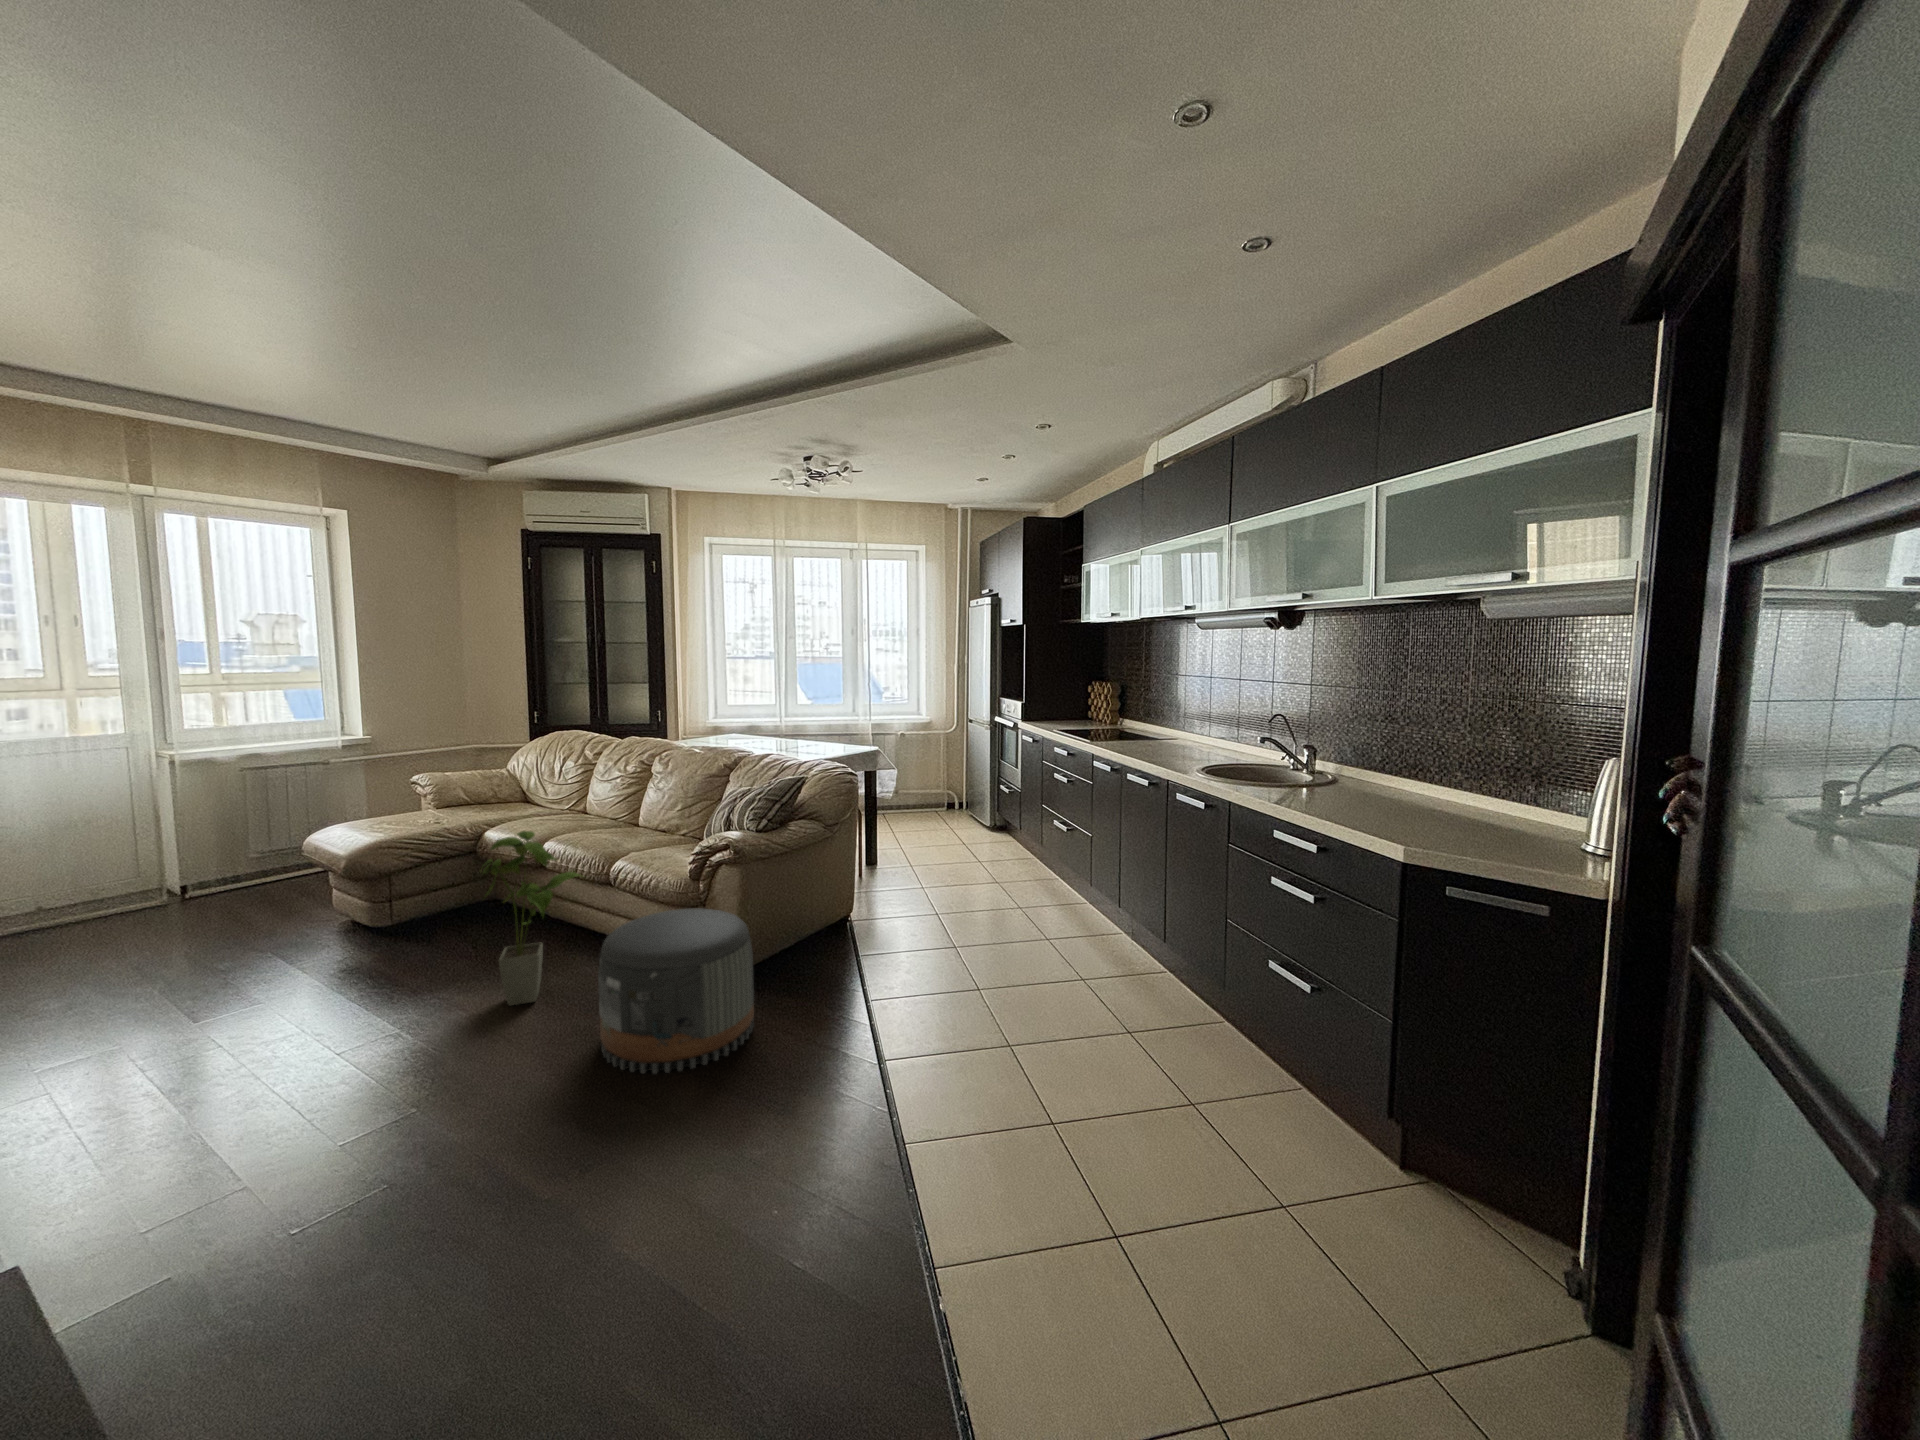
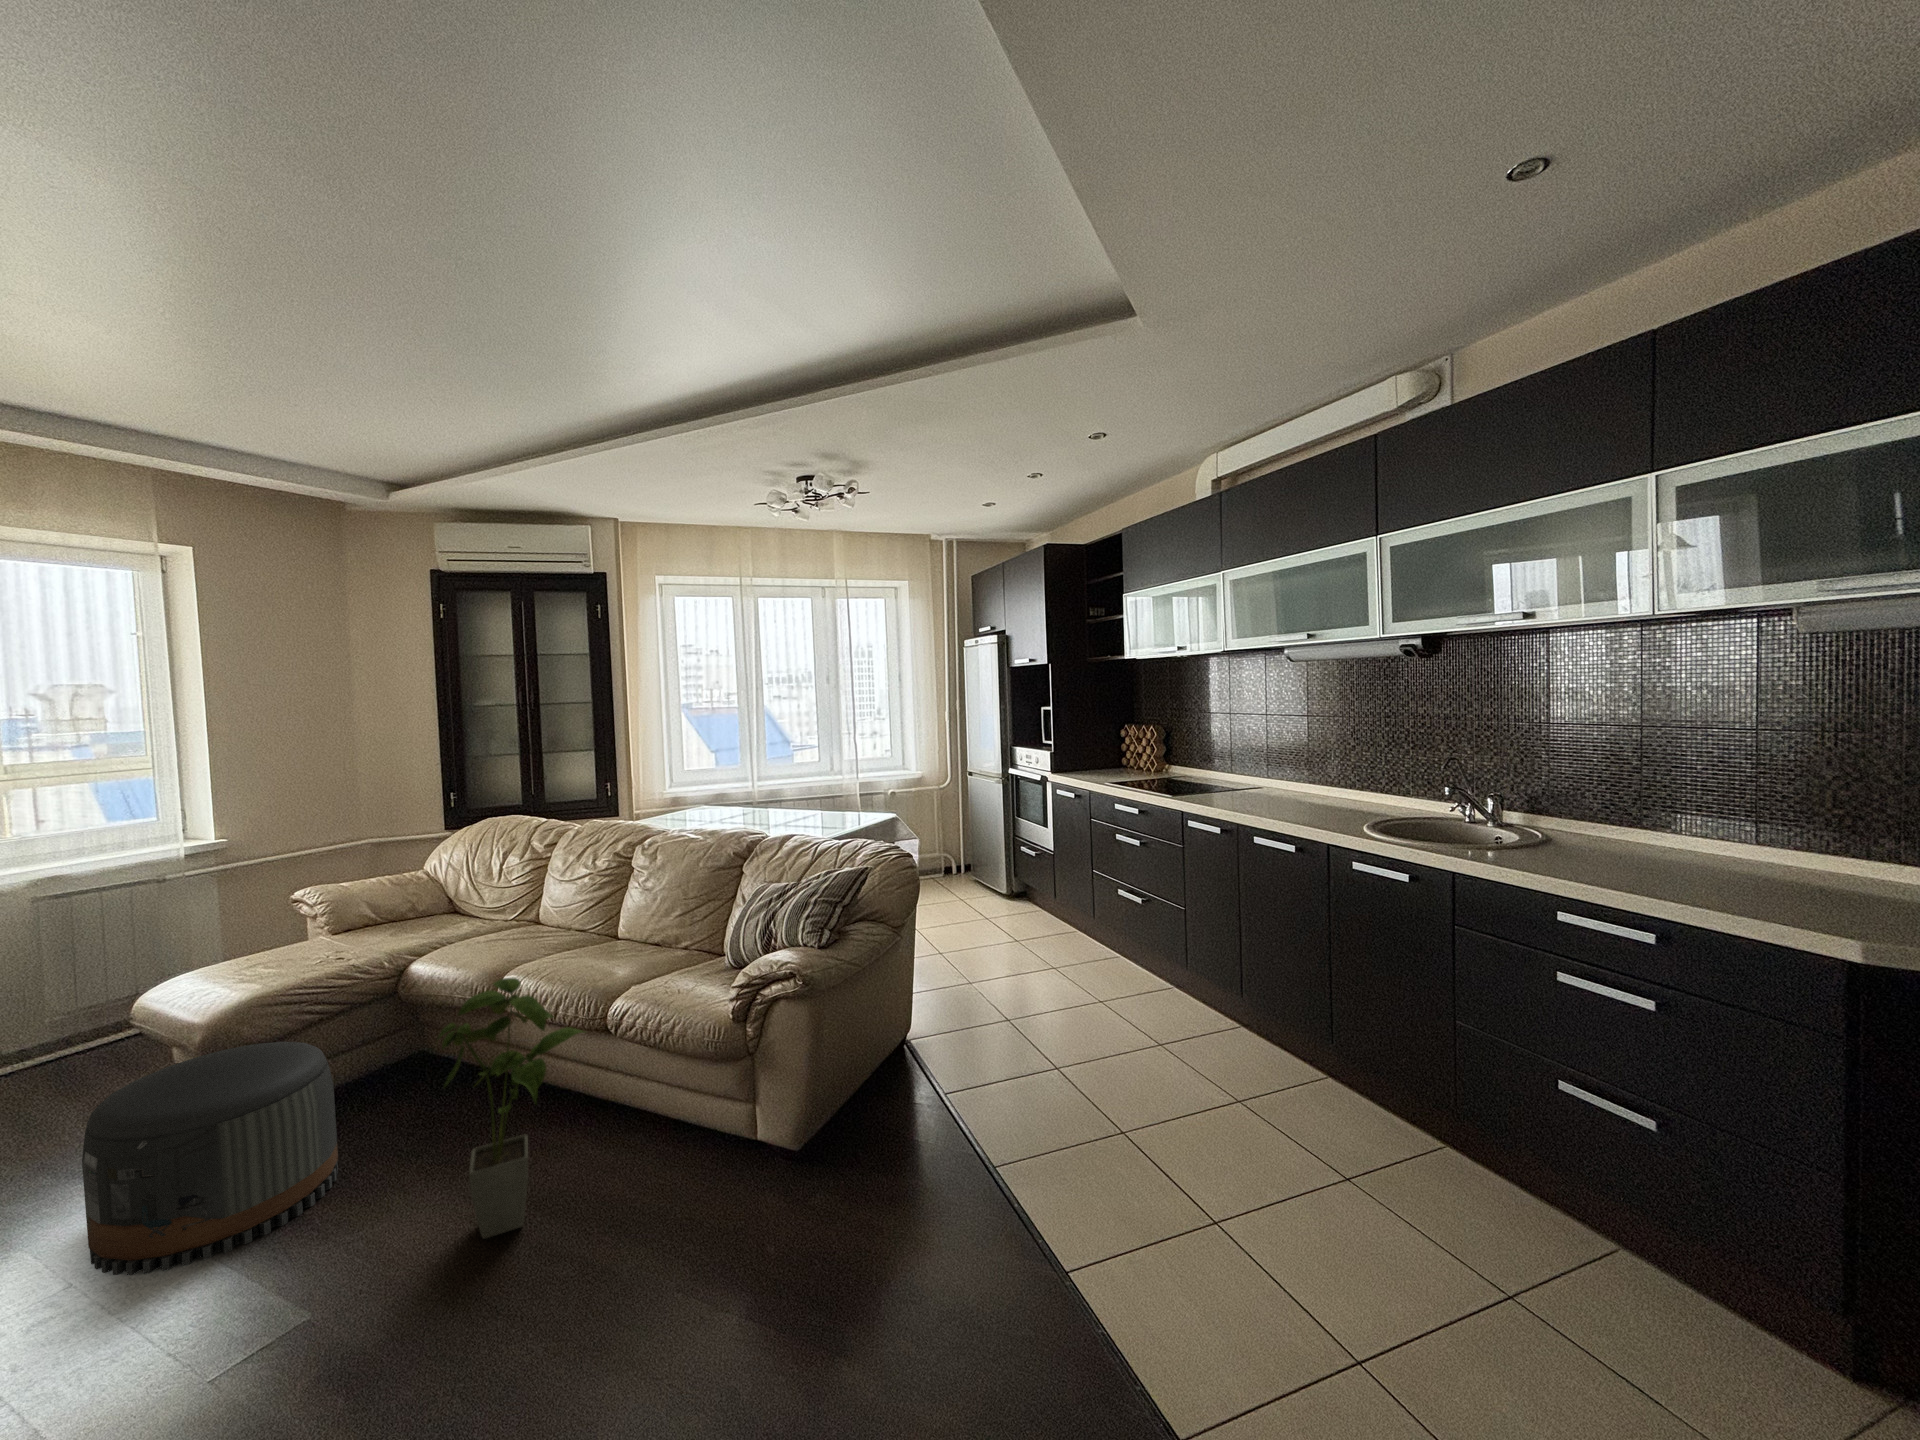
pouf: present [598,909,754,1074] -> present [82,1042,338,1275]

